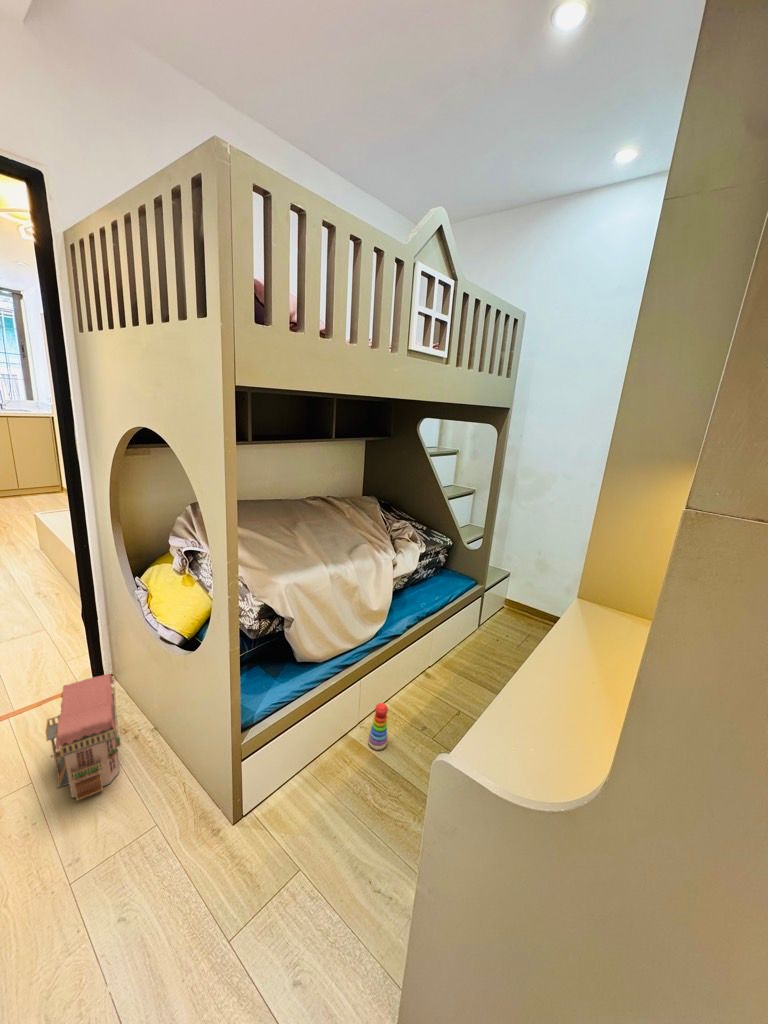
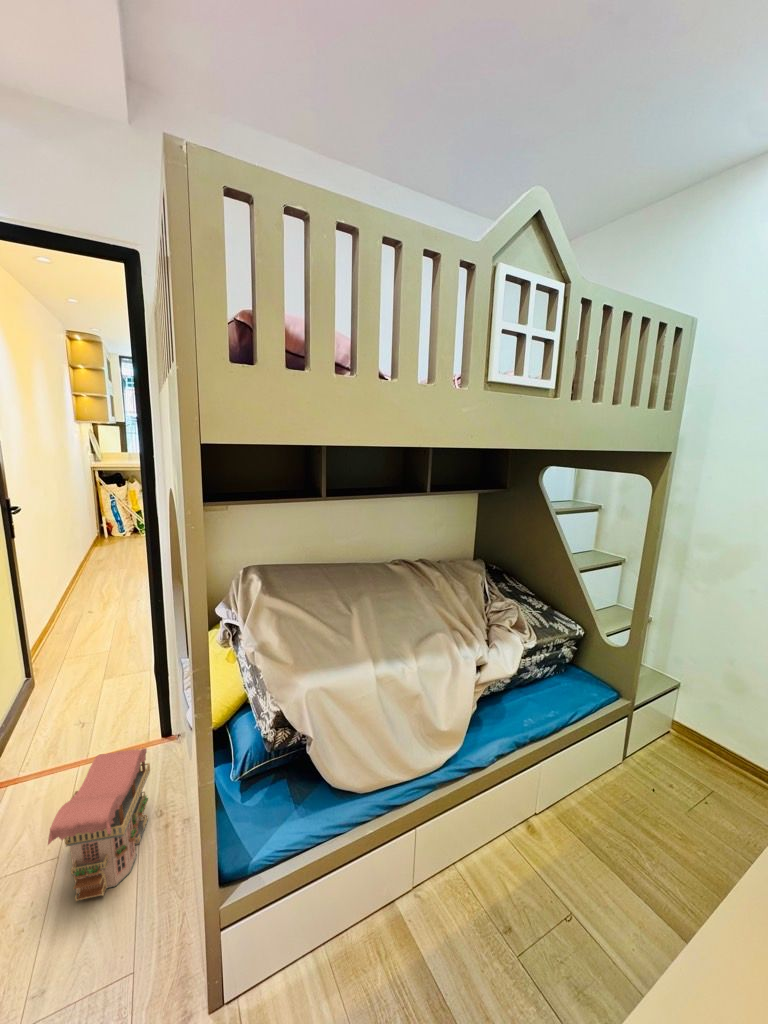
stacking toy: present [368,703,388,750] -> none [417,879,445,954]

